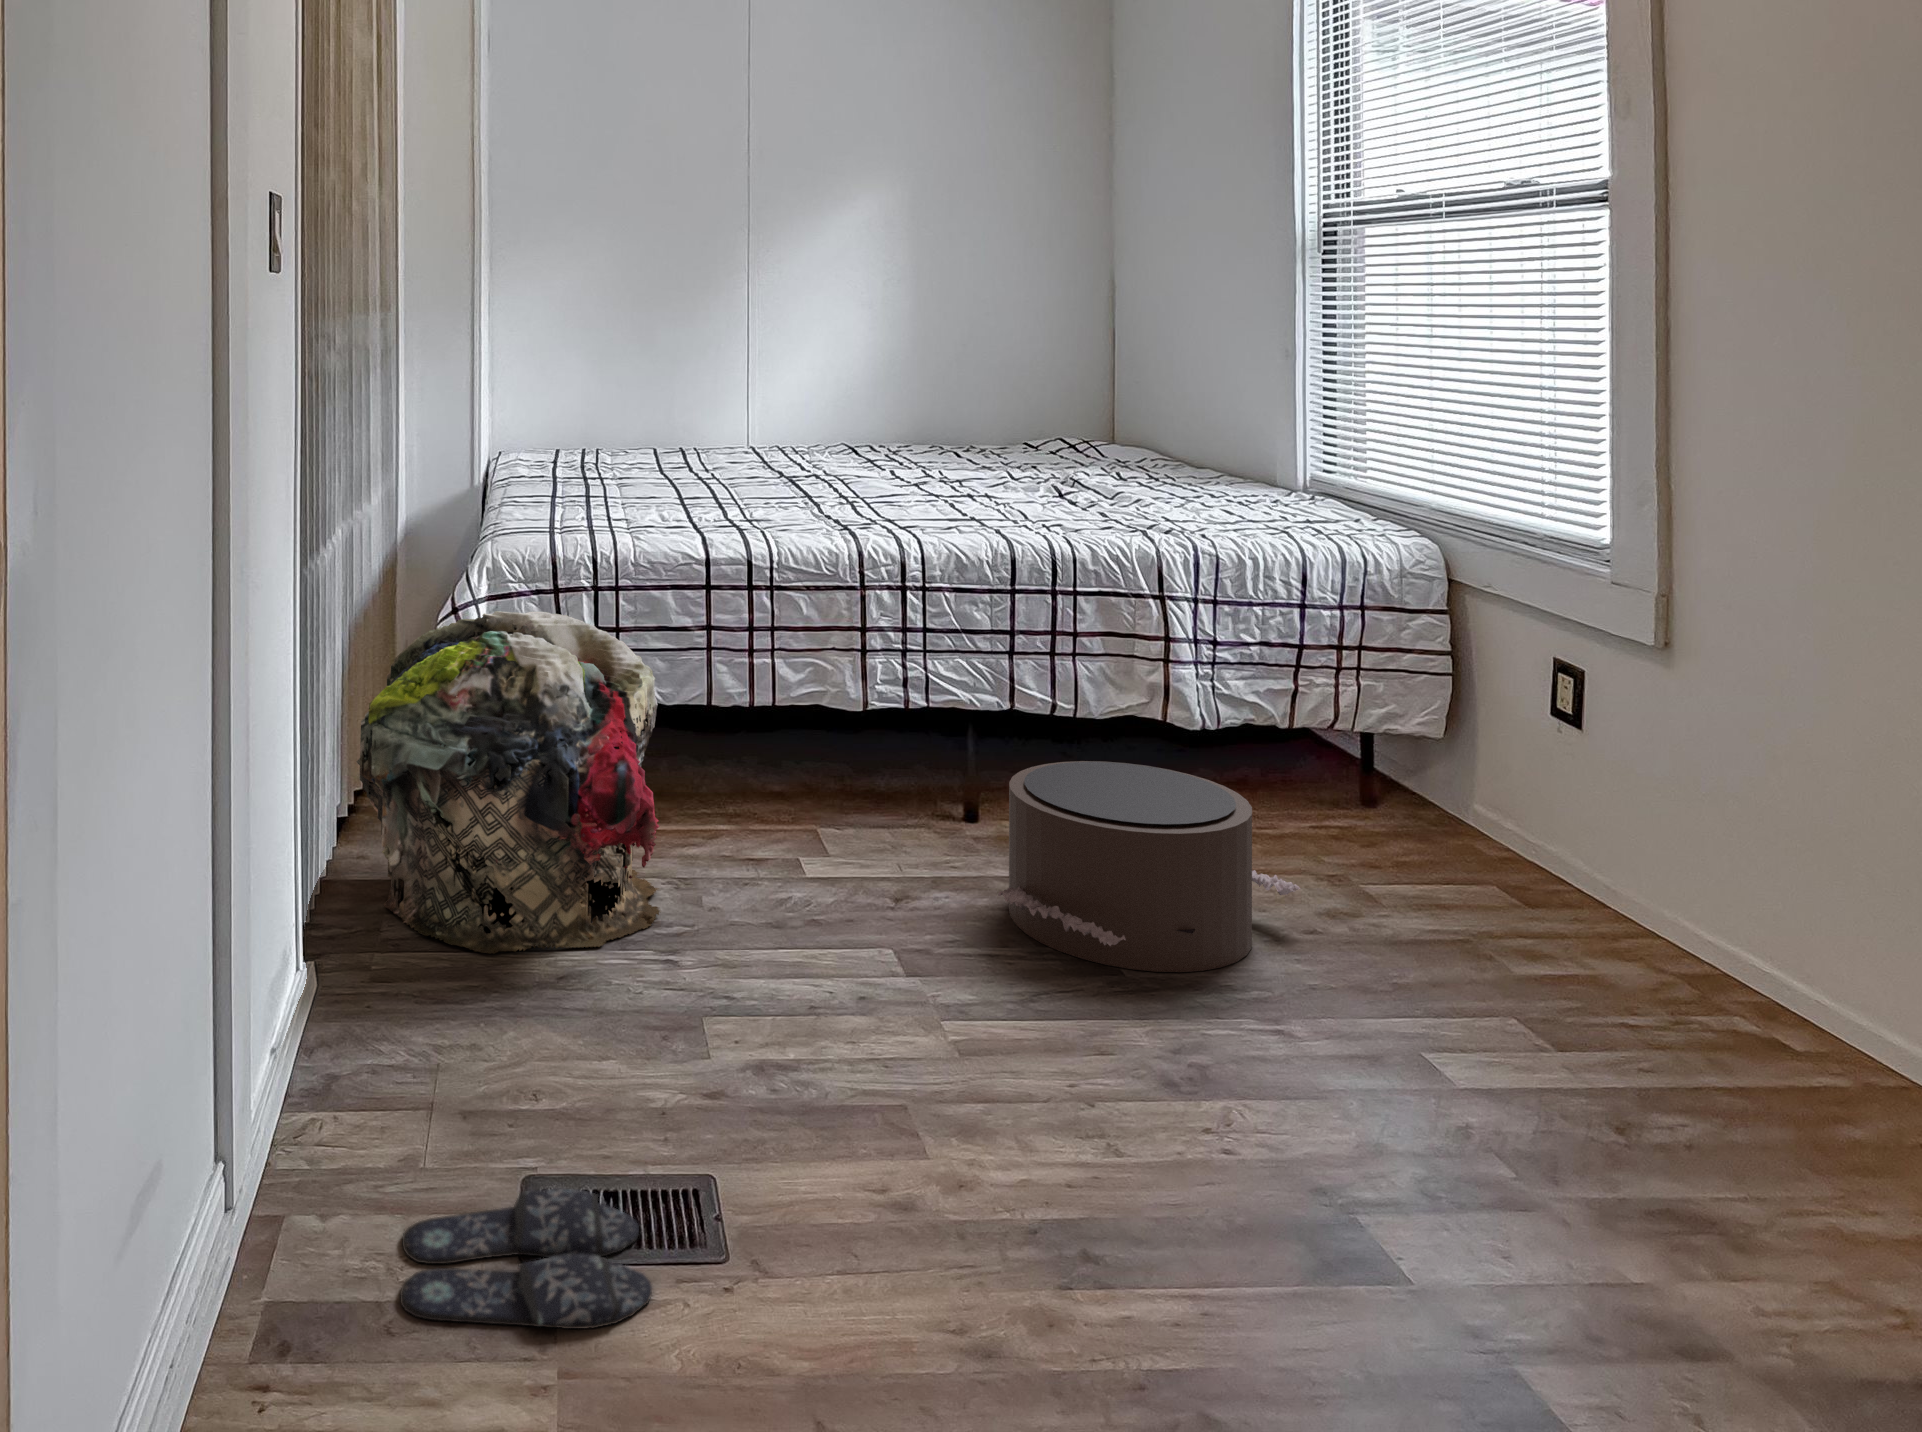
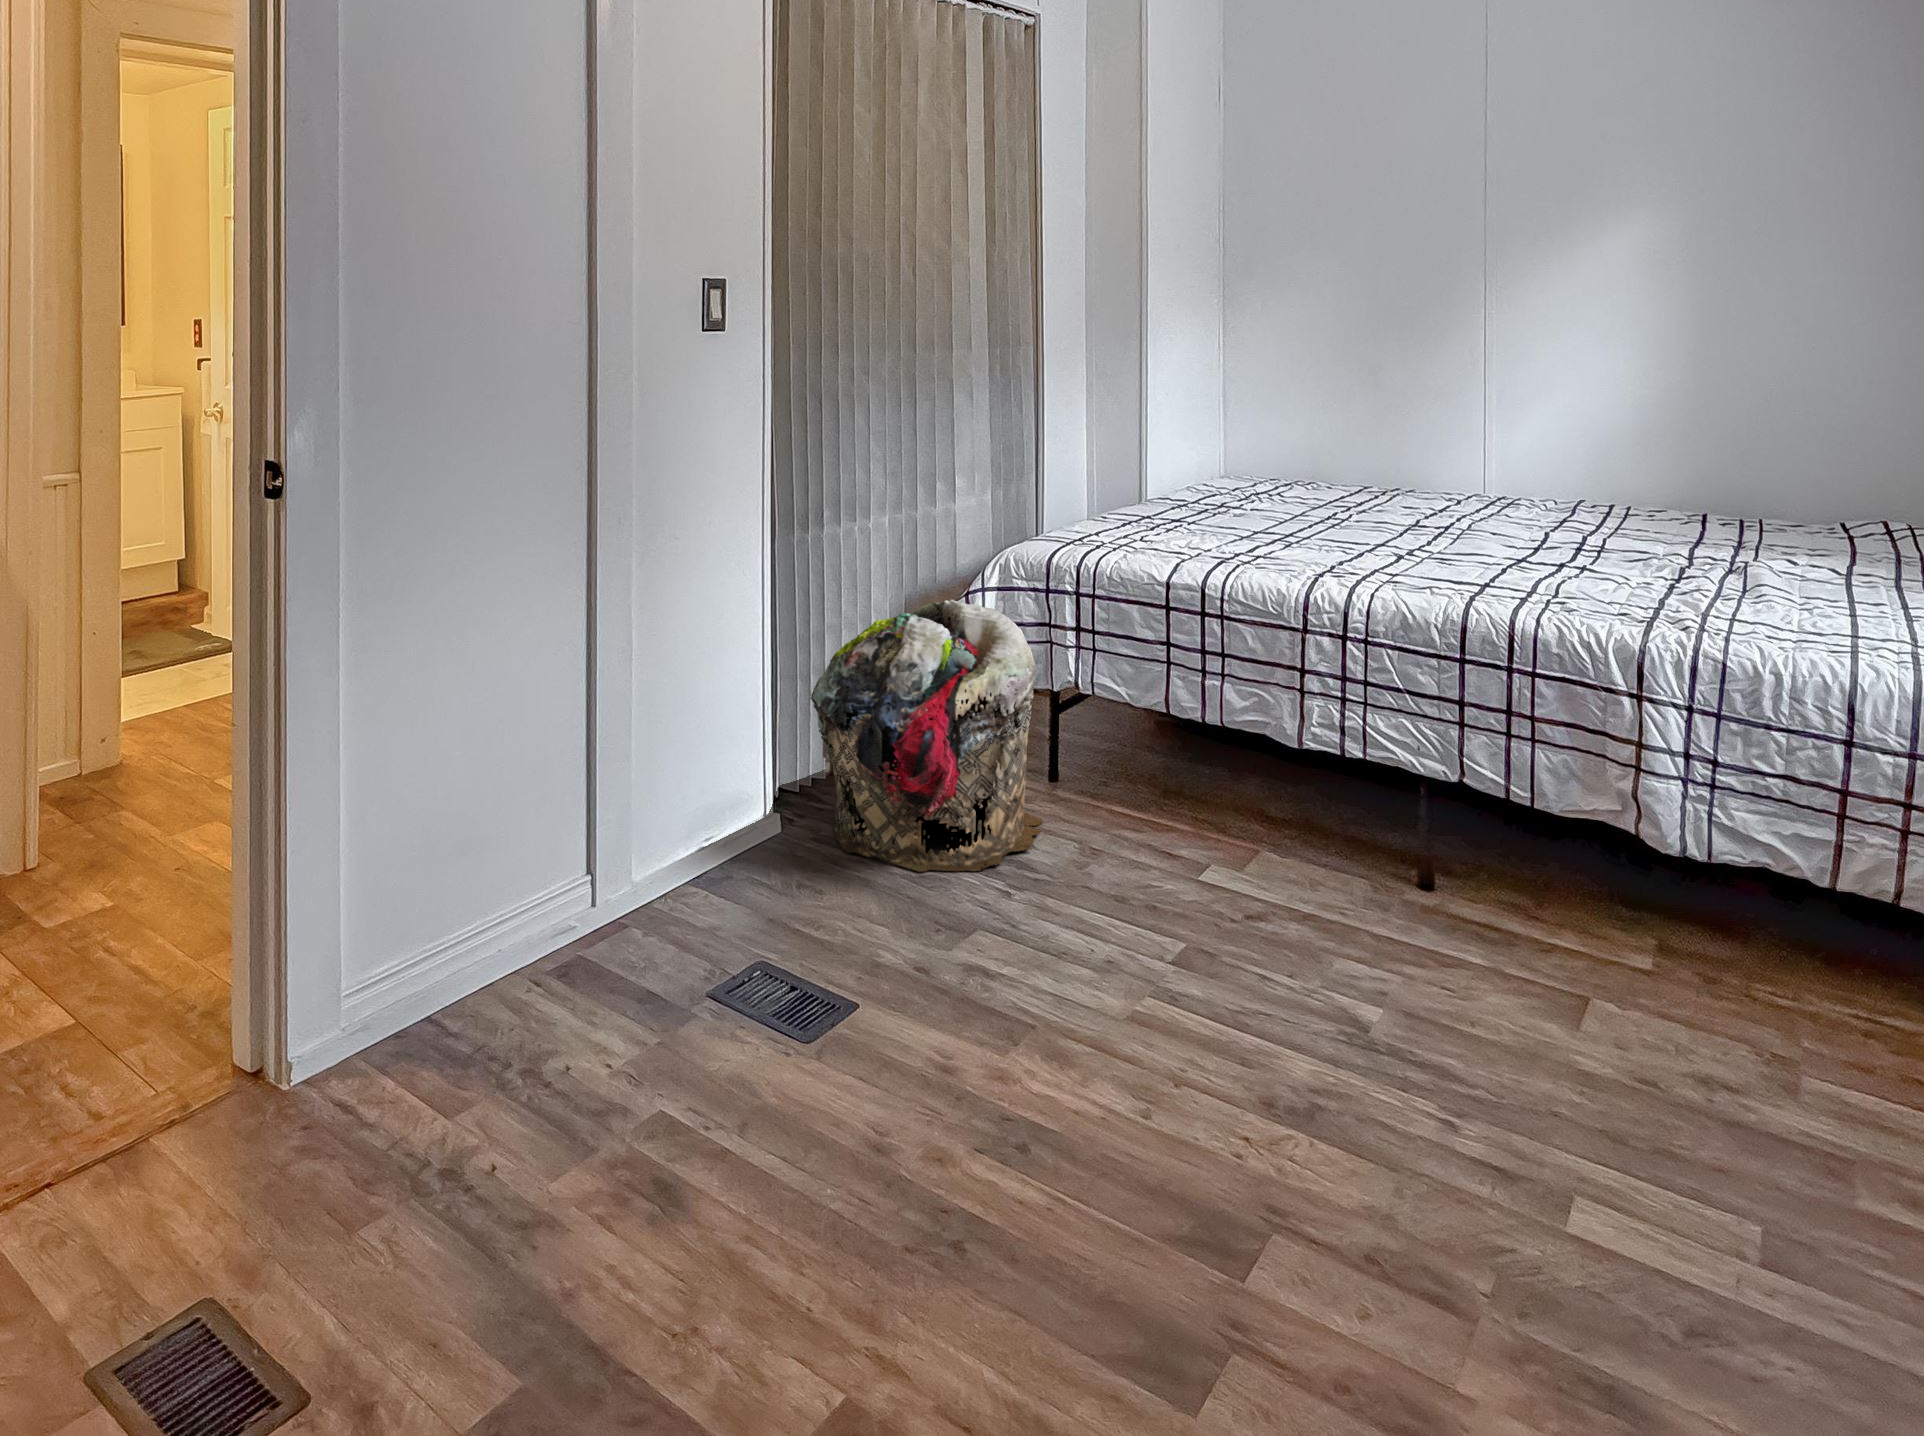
pouf: present [998,761,1300,972] -> none [1224,832,1548,1077]
slippers: present [400,1189,652,1329] -> none [463,972,631,1064]

